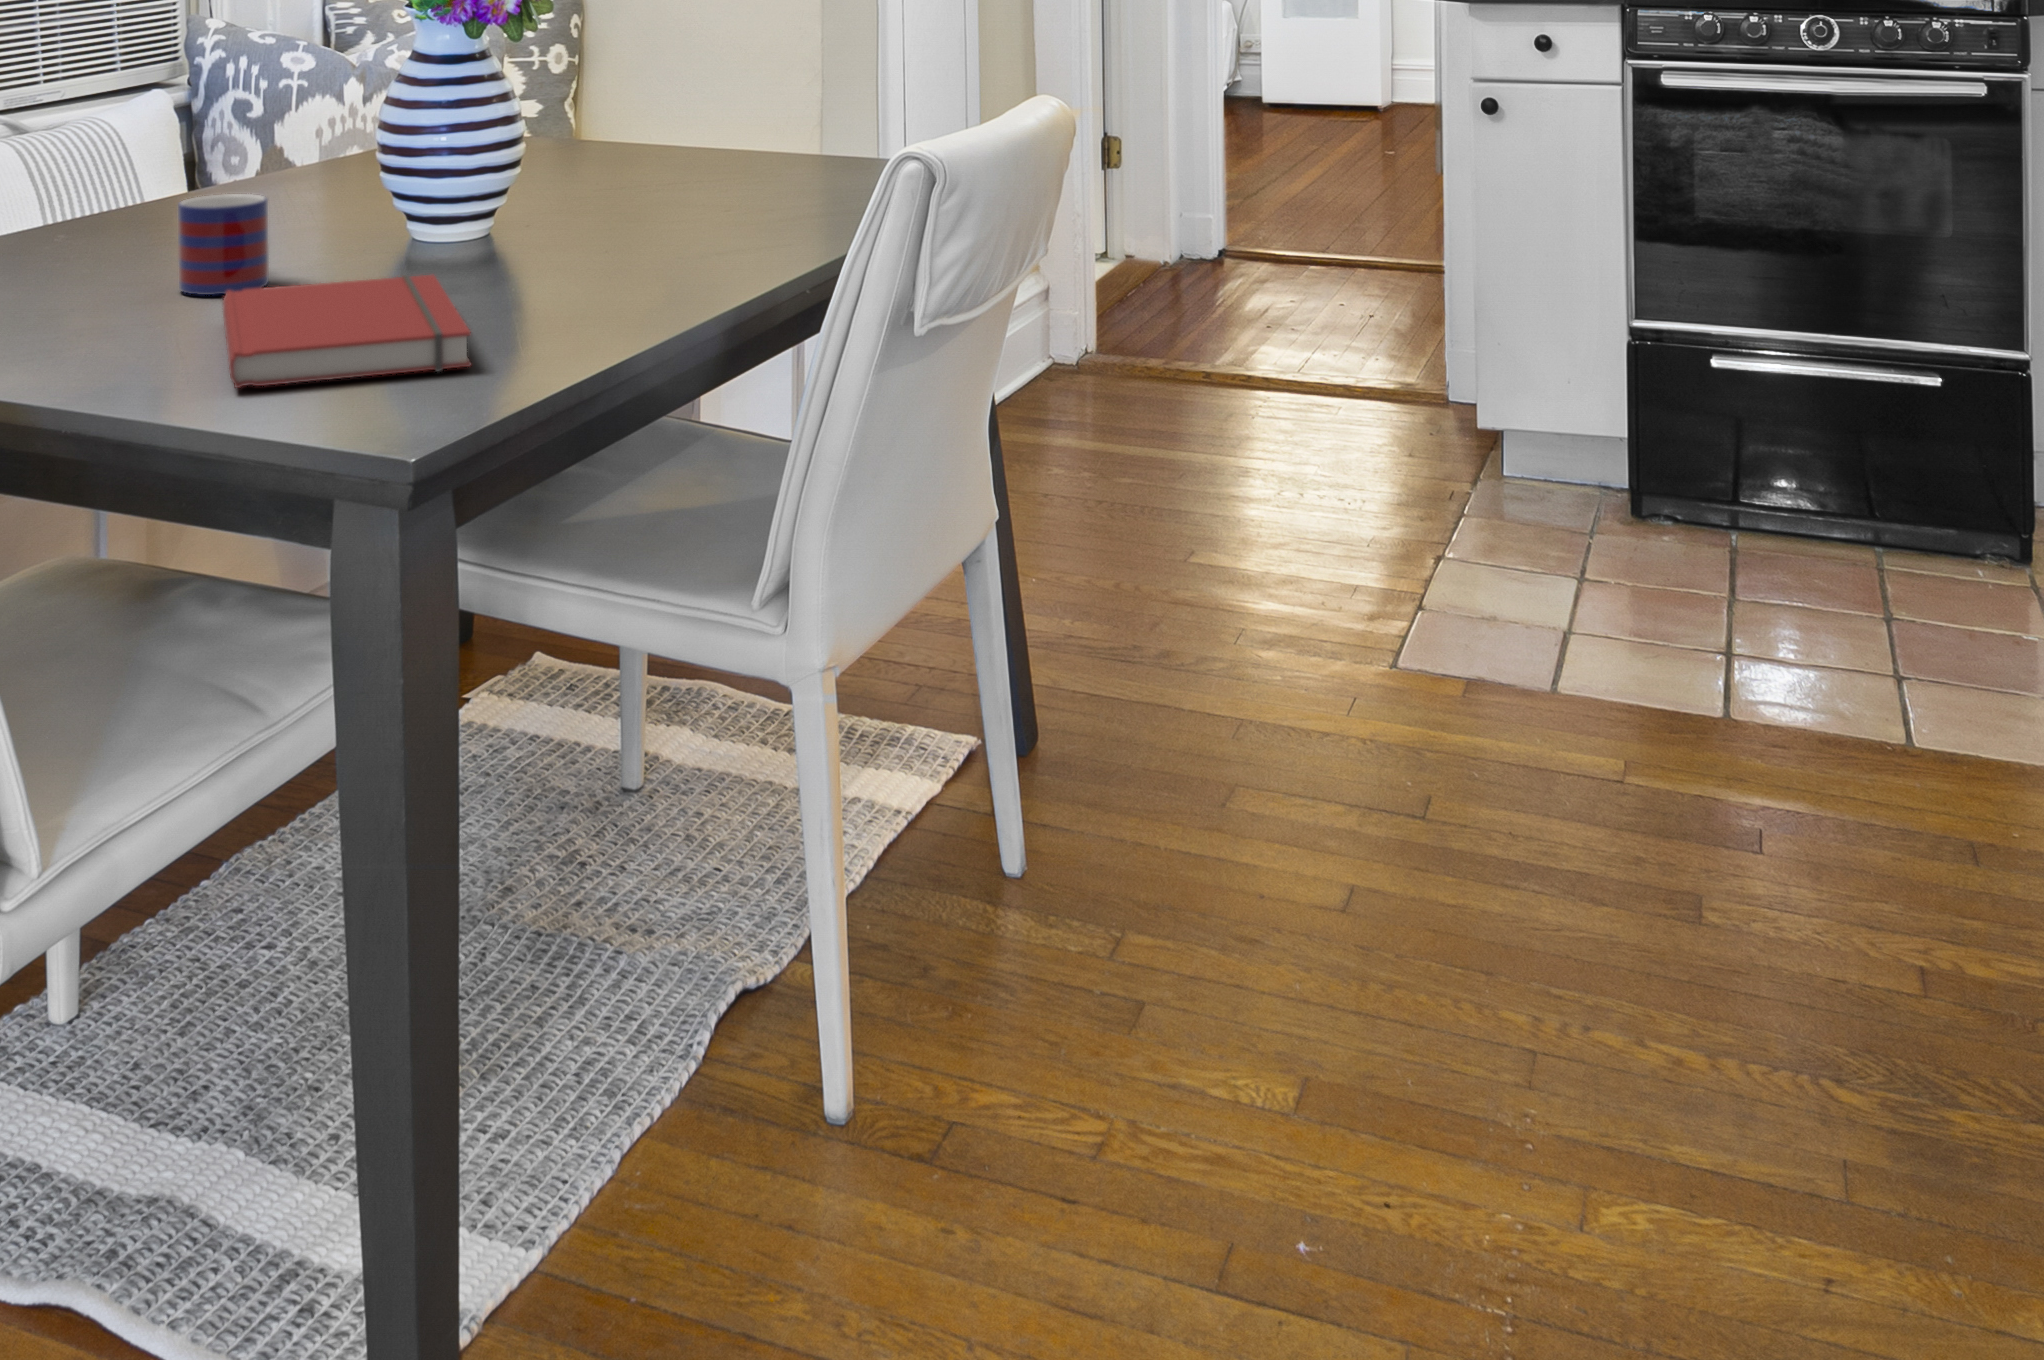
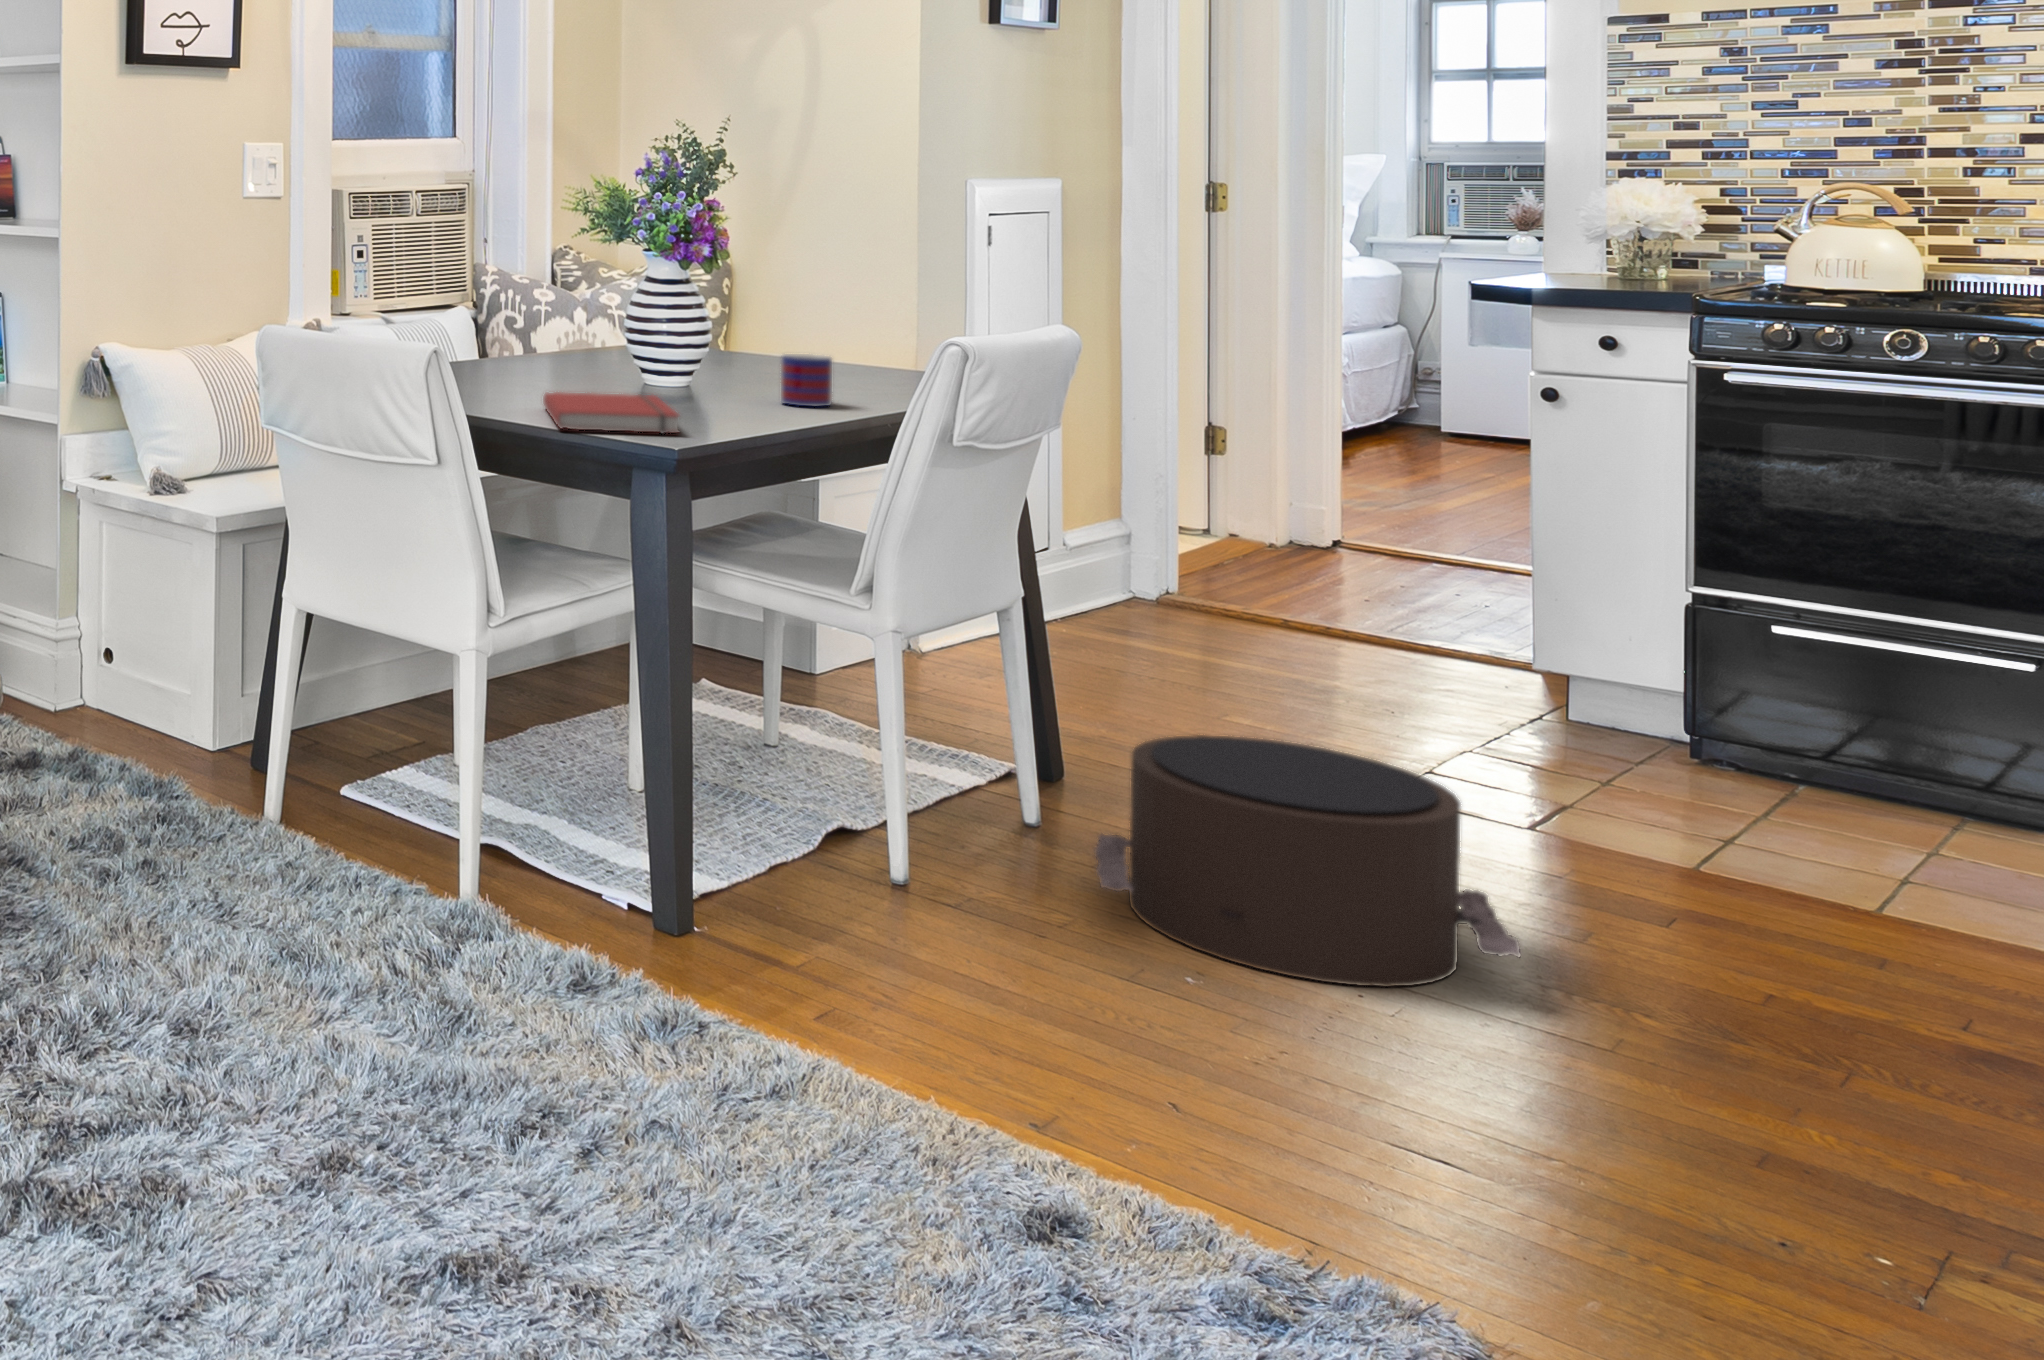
mug: present [178,194,269,295] -> present [781,354,832,407]
pouf: none [1121,671,1680,1093] -> present [1095,735,1521,987]

